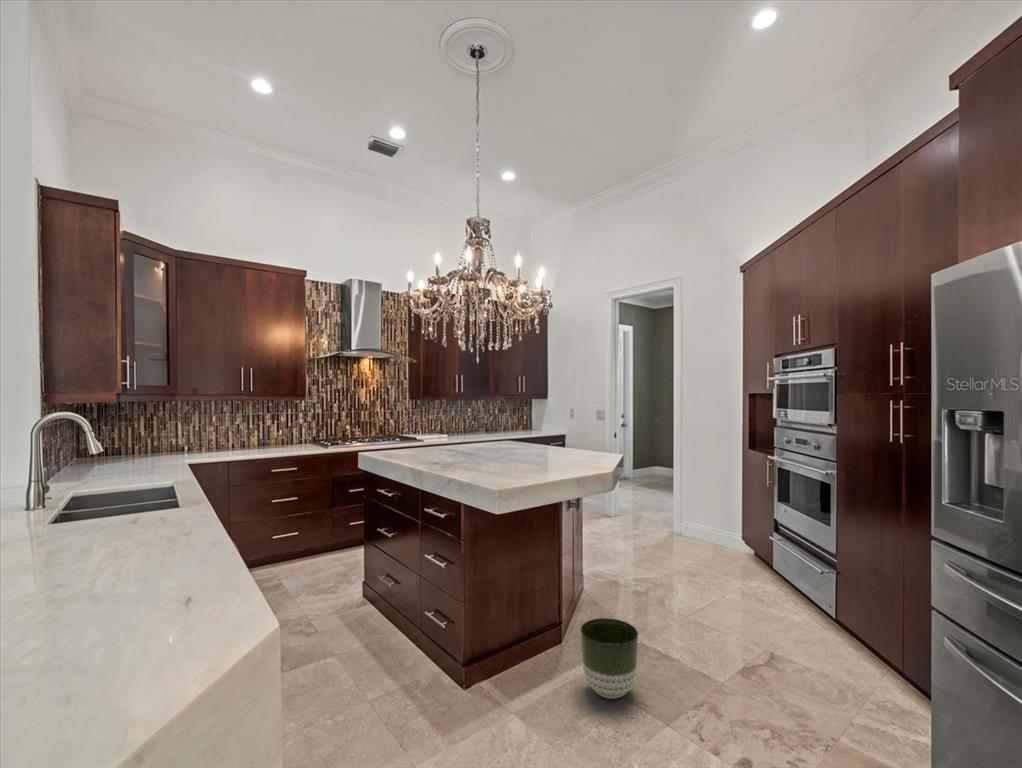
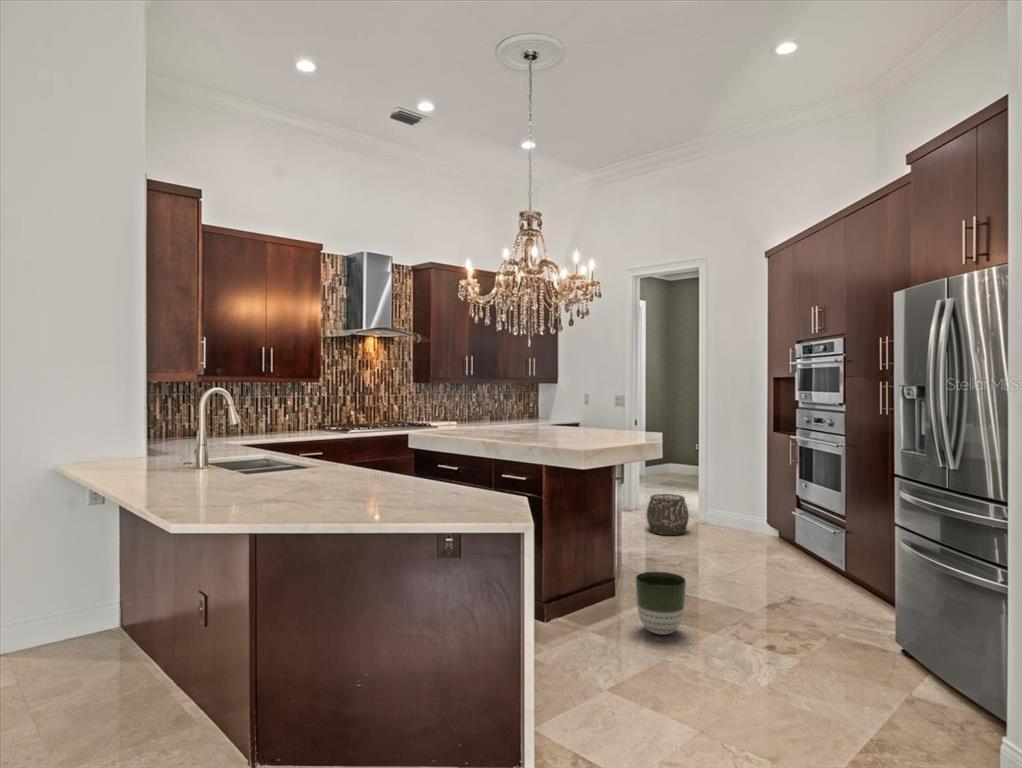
woven basket: none [624,507,666,550] -> present [647,494,689,535]

